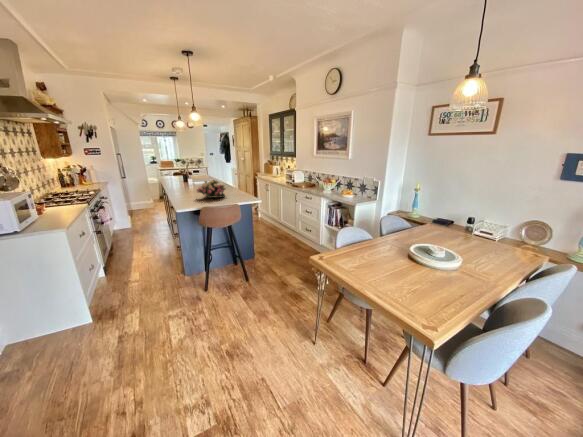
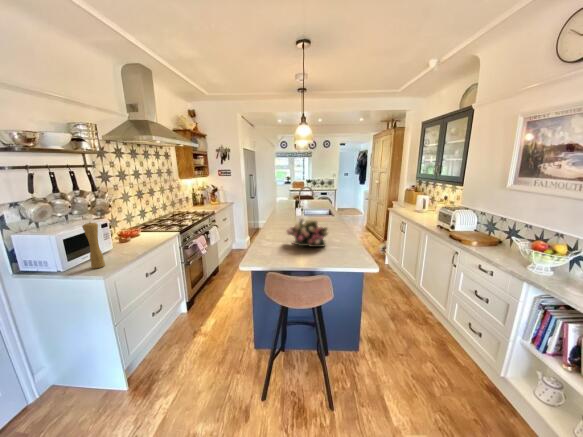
pepper mill: none [32,189,55,228] -> present [82,223,105,269]

